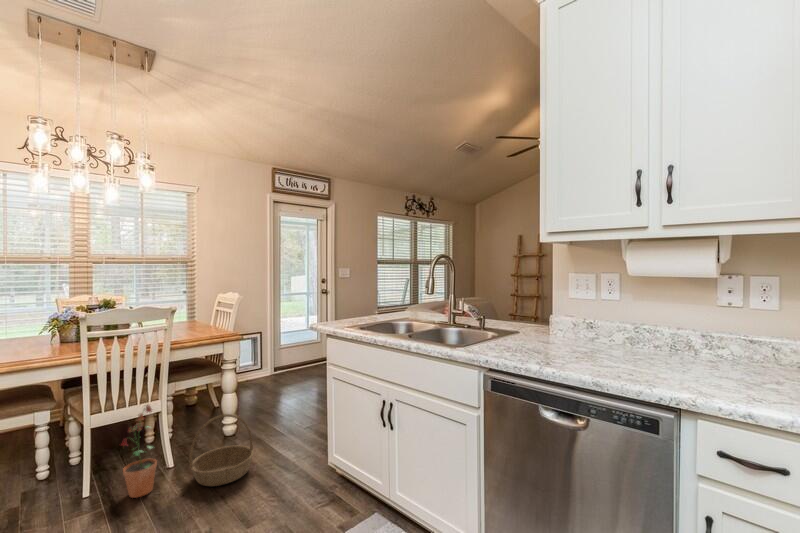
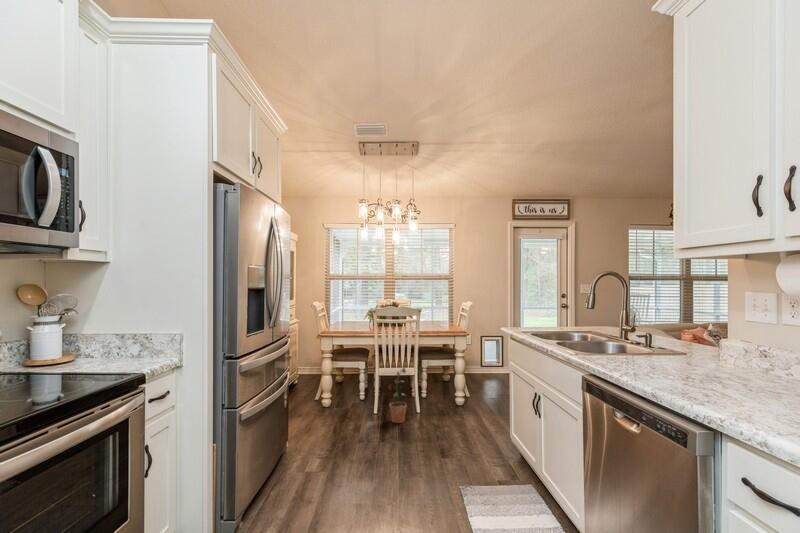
basket: present [189,414,254,486] -> none [423,385,465,433]

